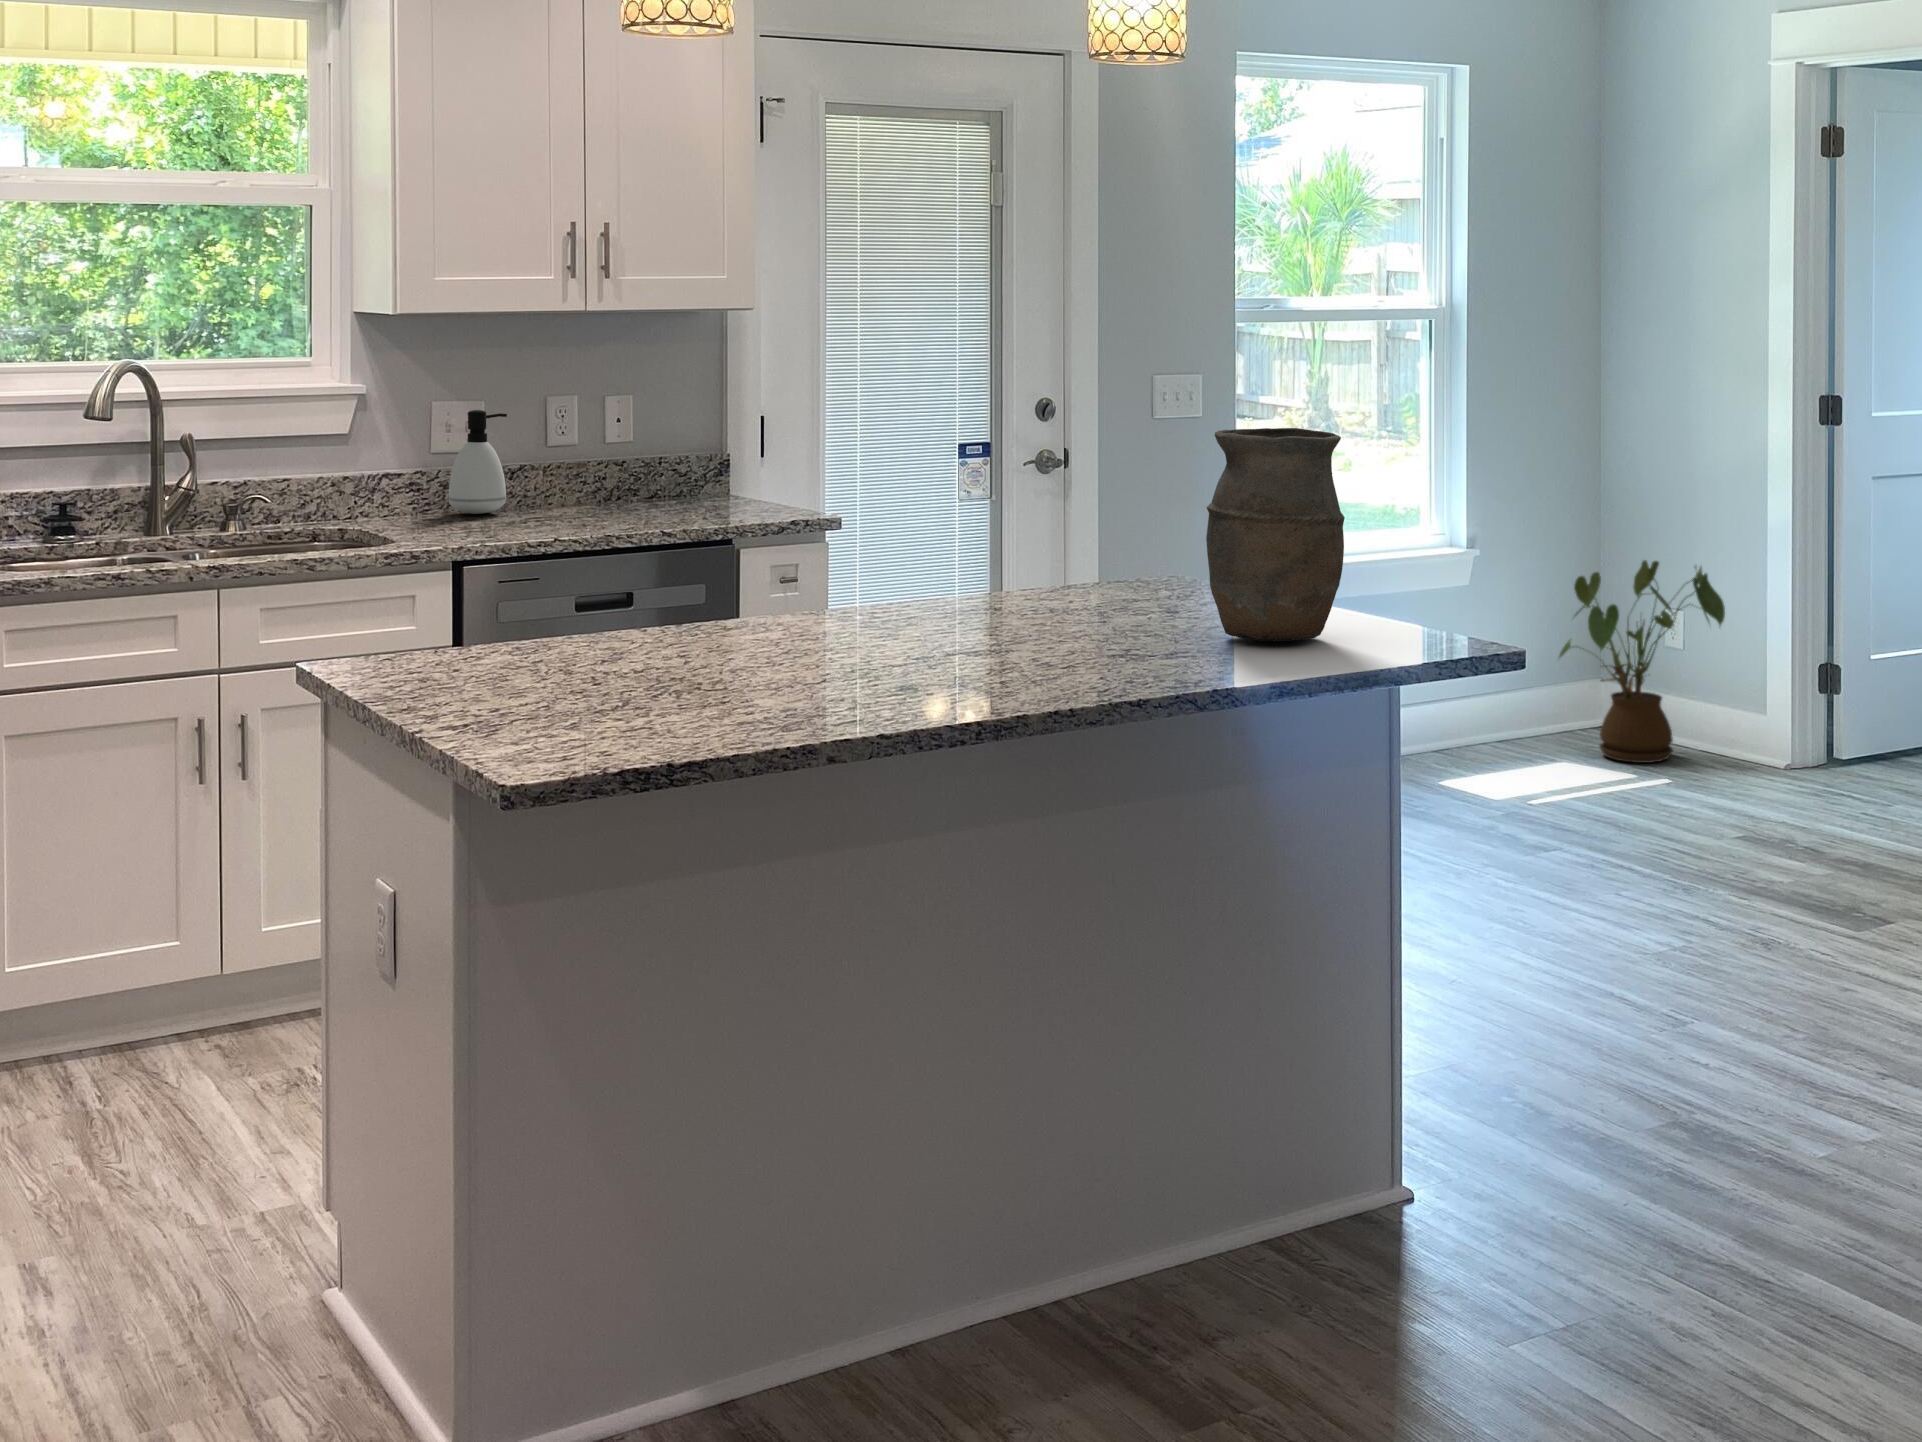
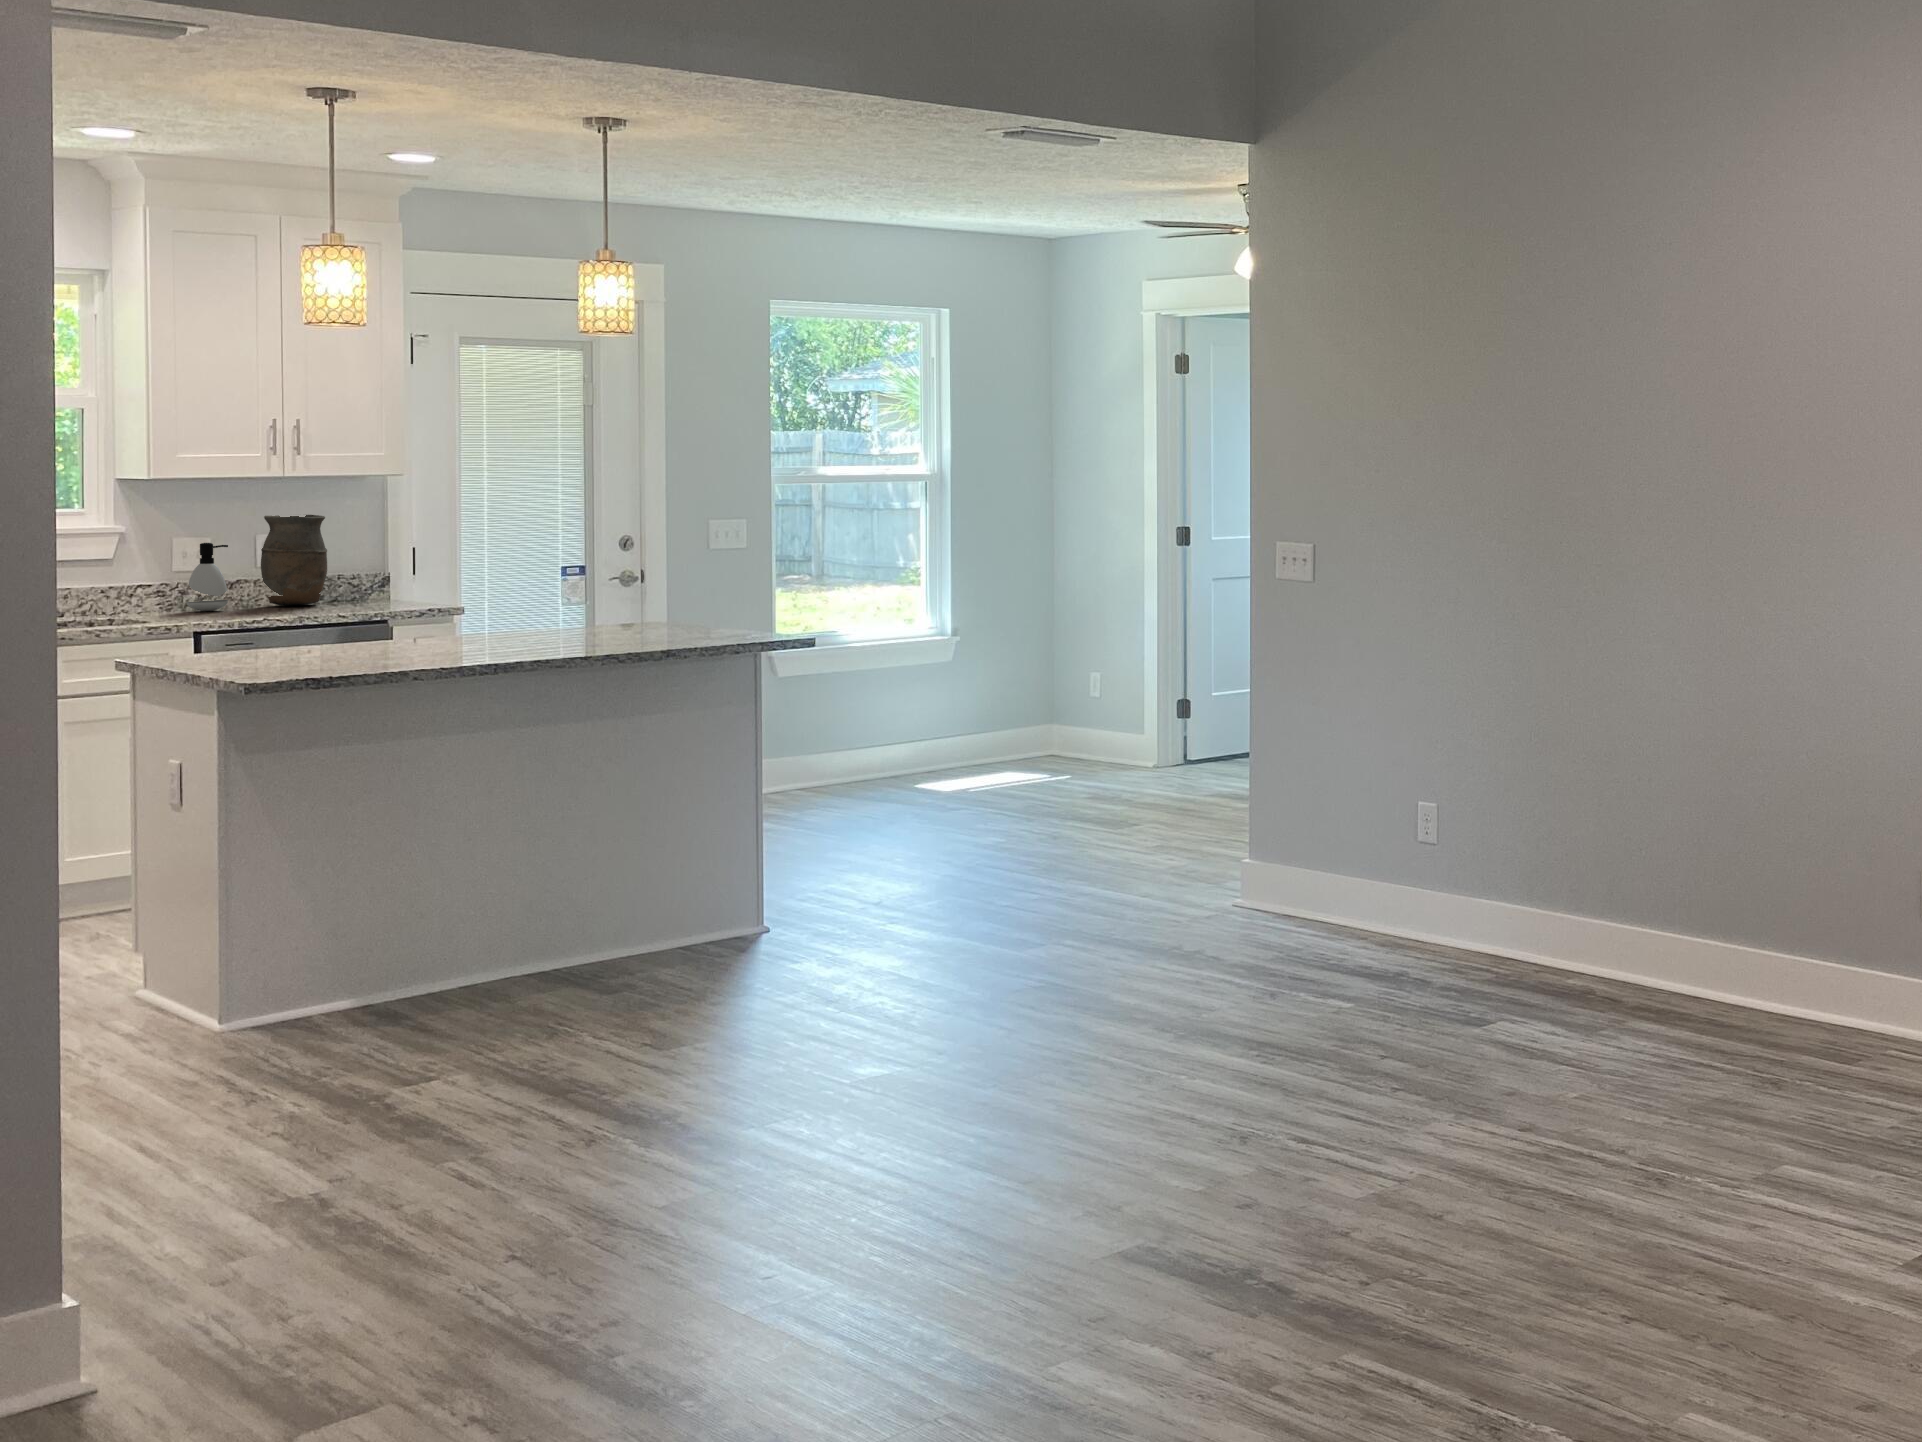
vase: present [1206,428,1345,641] -> present [261,515,327,605]
house plant: present [1559,560,1725,763] -> none [1008,640,1117,775]

